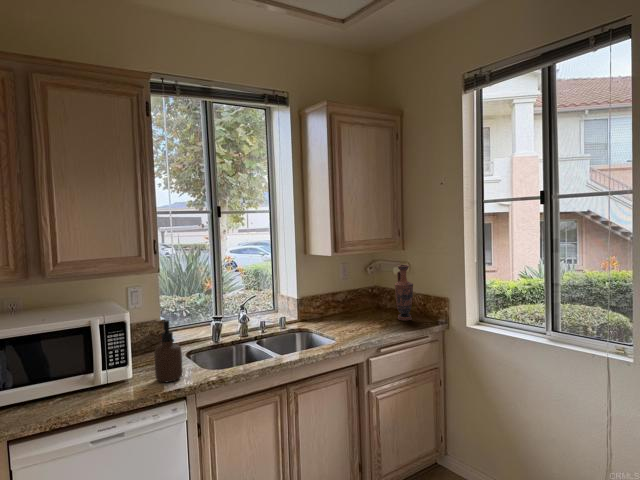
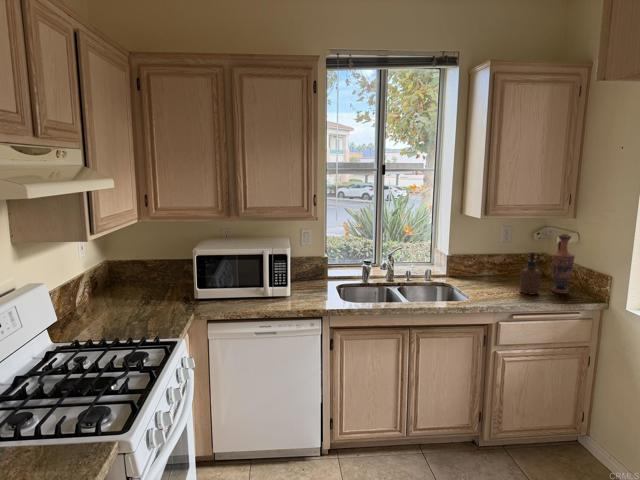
soap dispenser: present [154,321,183,382] -> present [520,252,541,295]

